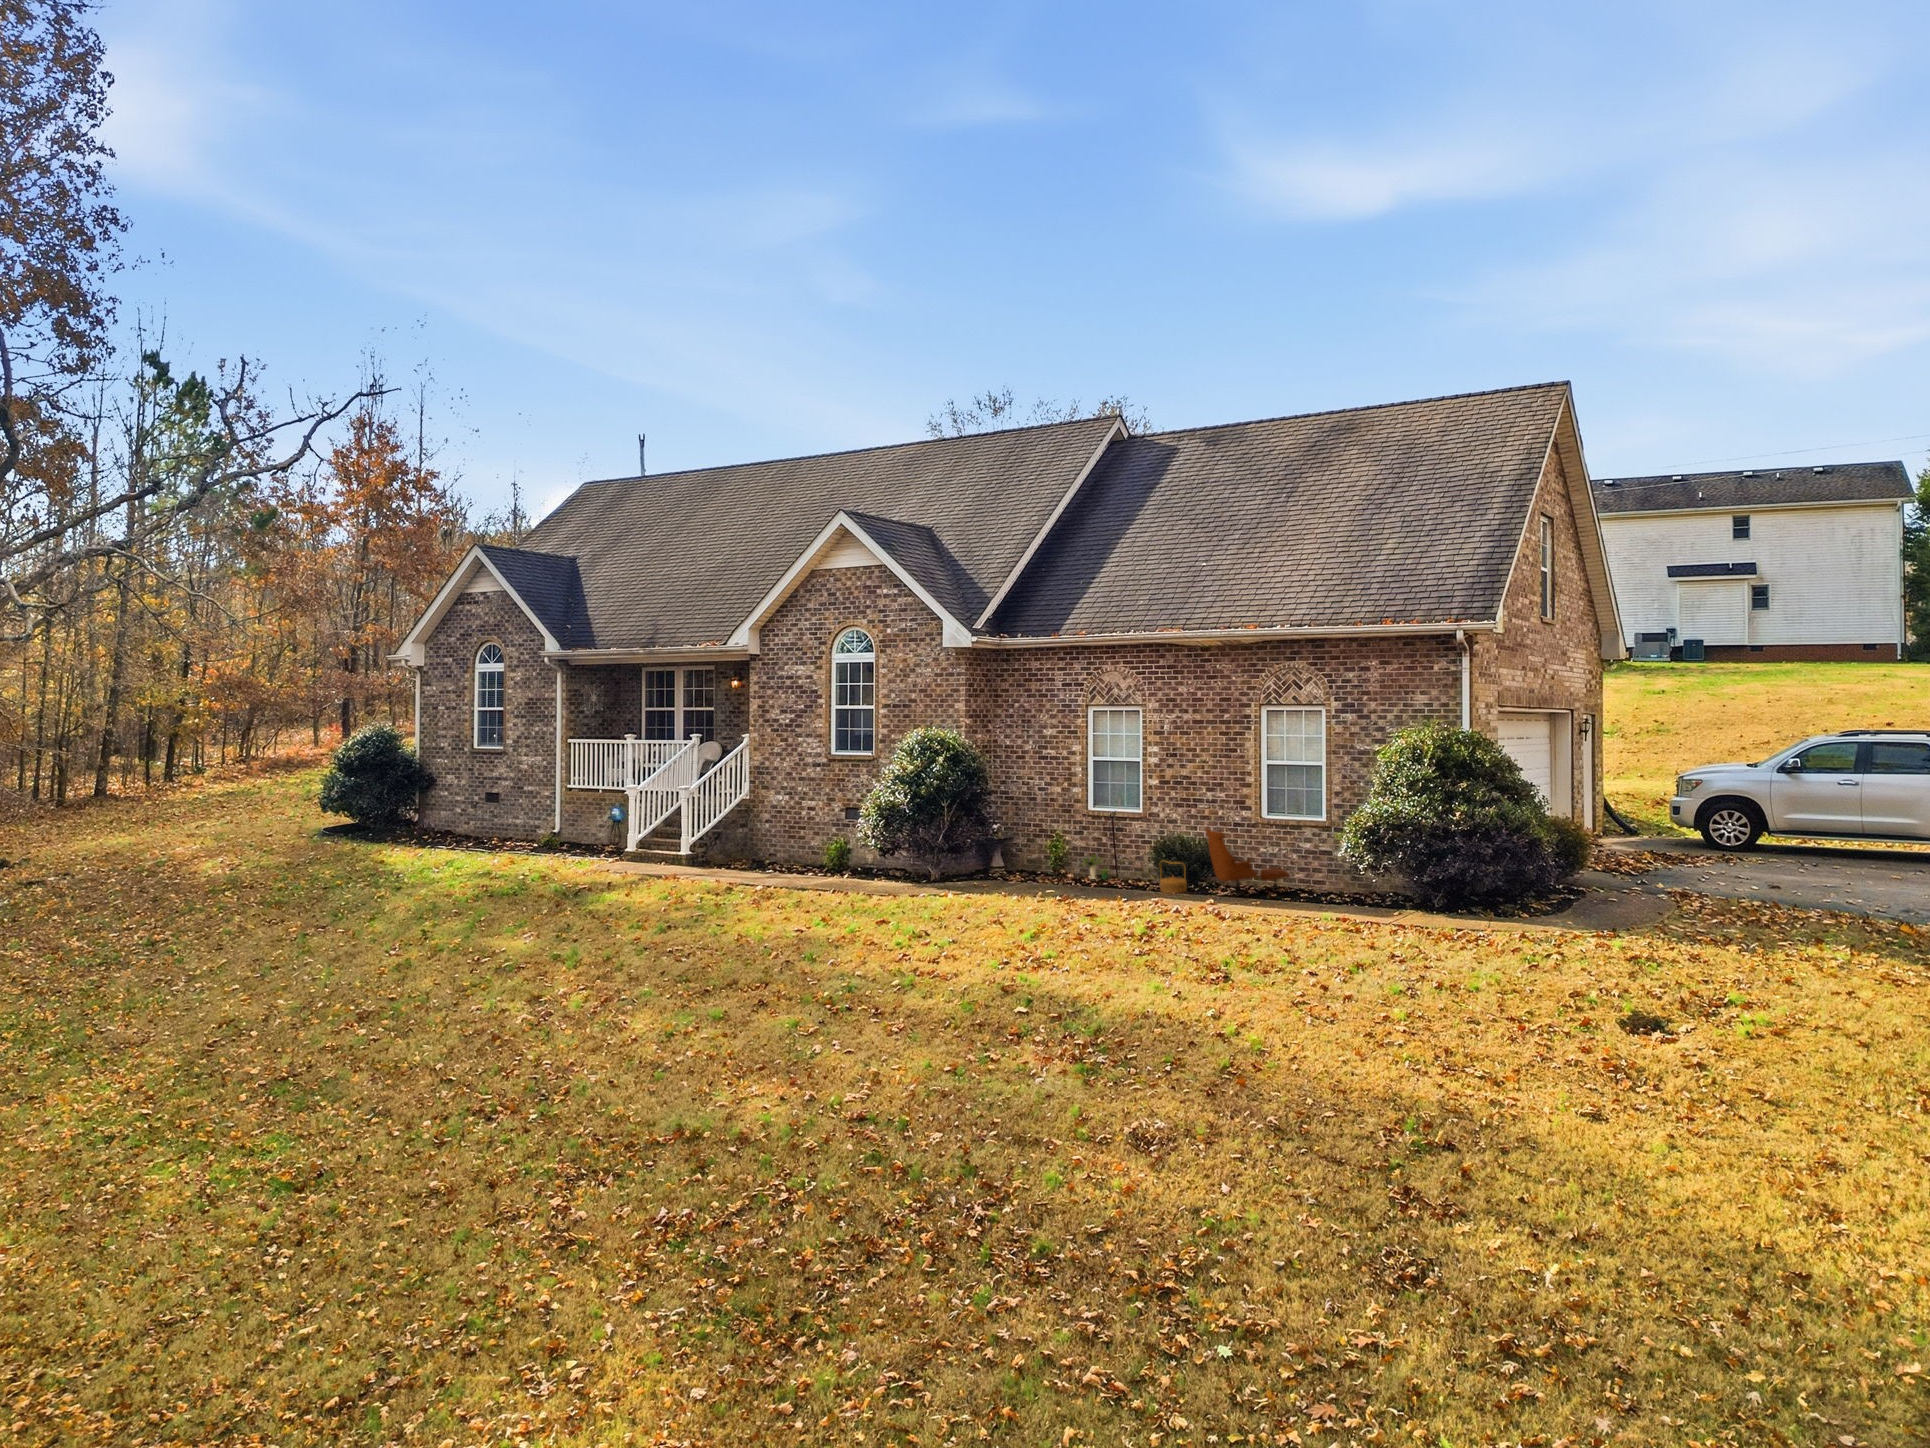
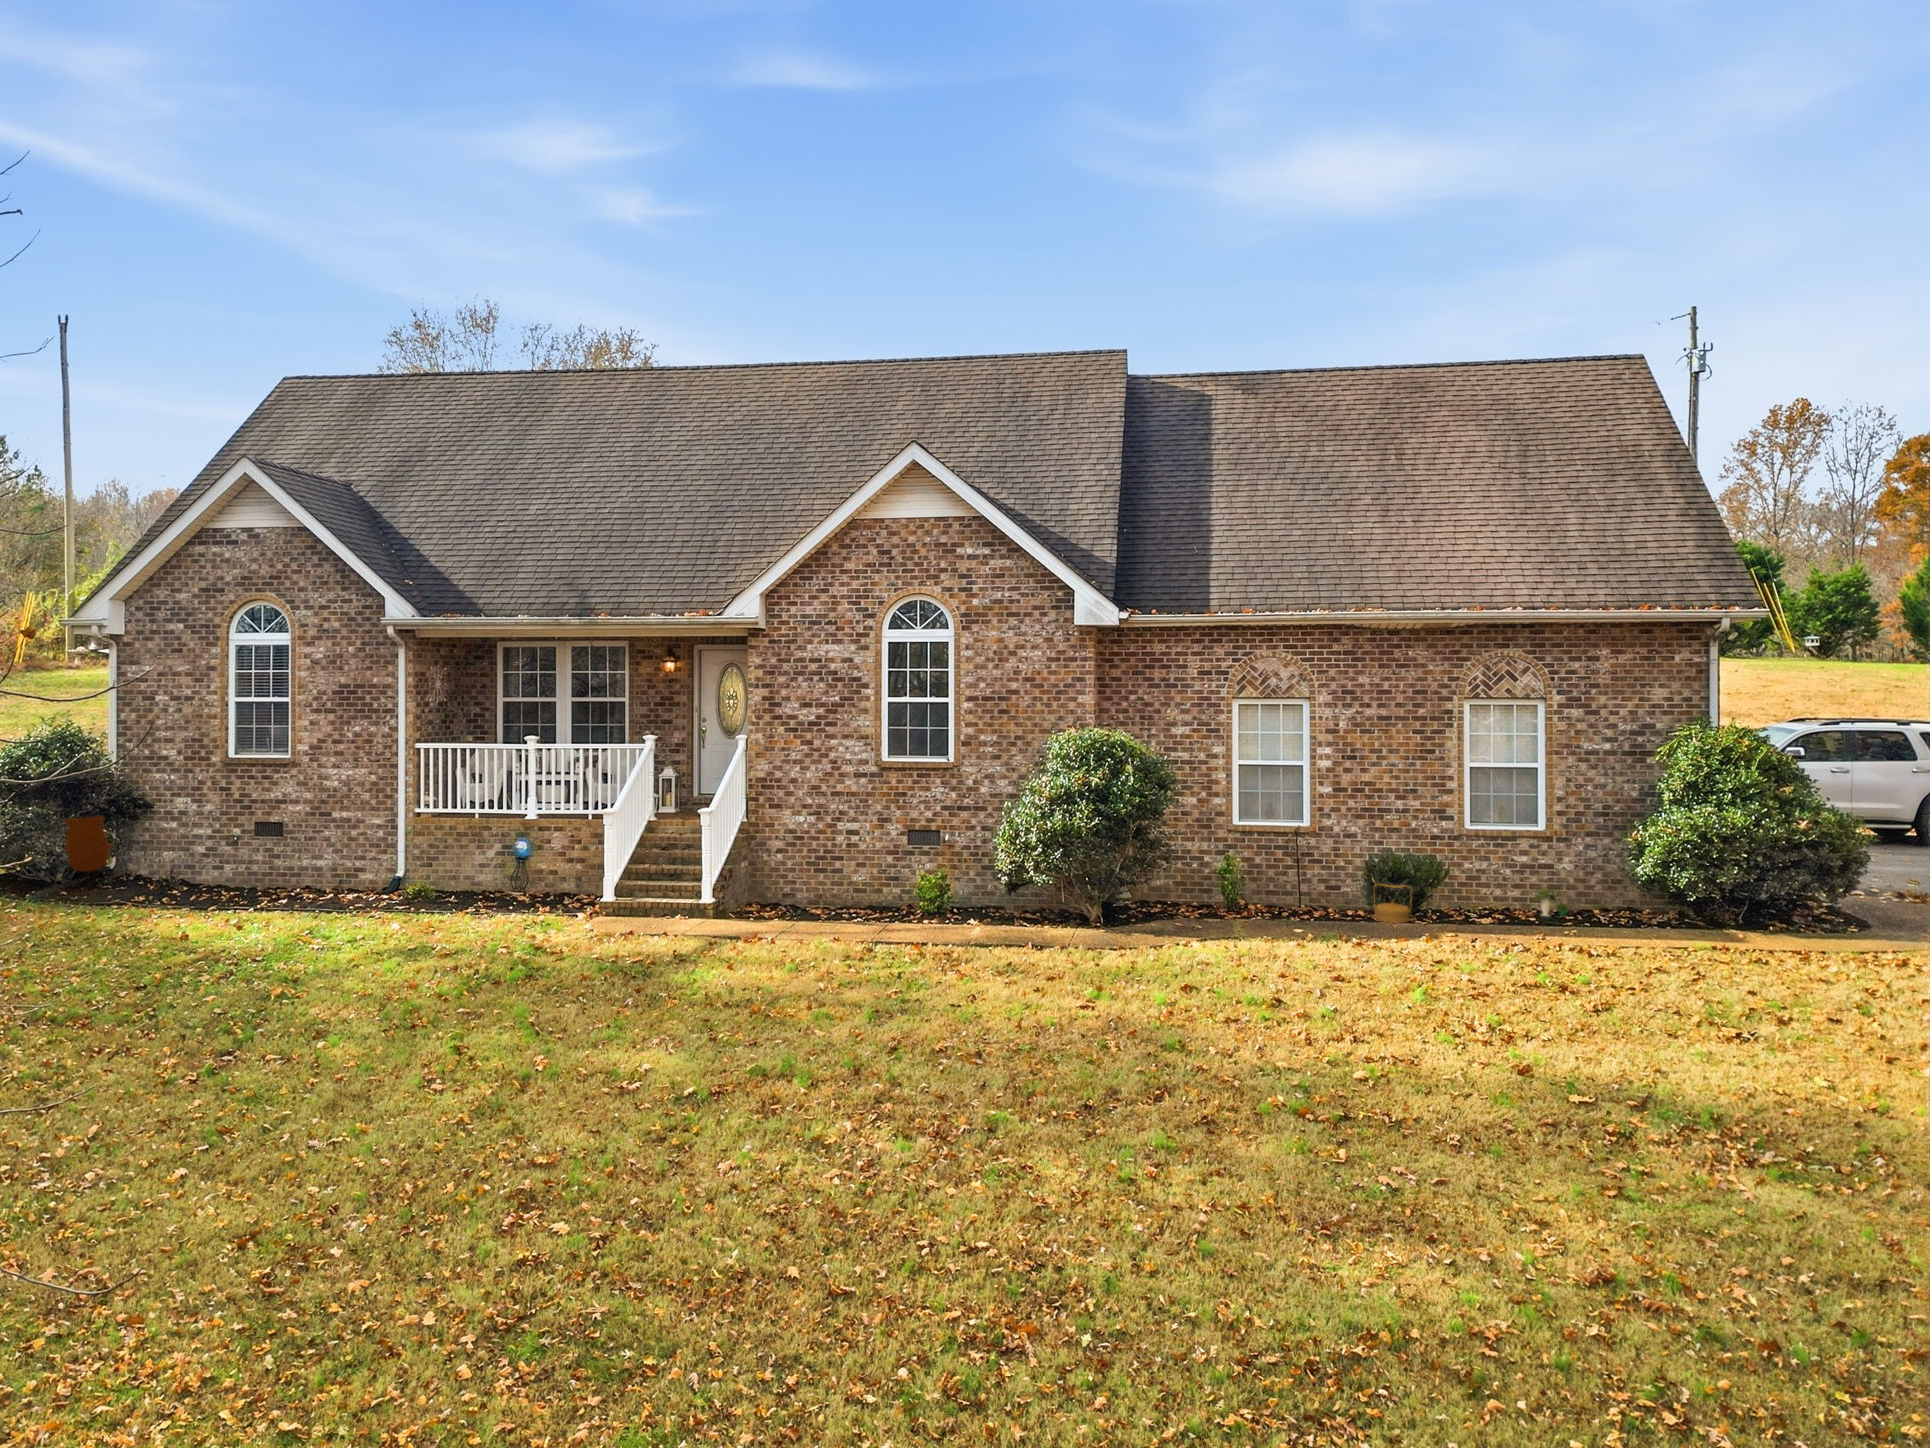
lounge chair: present [1206,828,1291,897] -> present [64,816,117,888]
potted plant: present [1083,855,1110,879] -> present [1533,888,1571,916]

